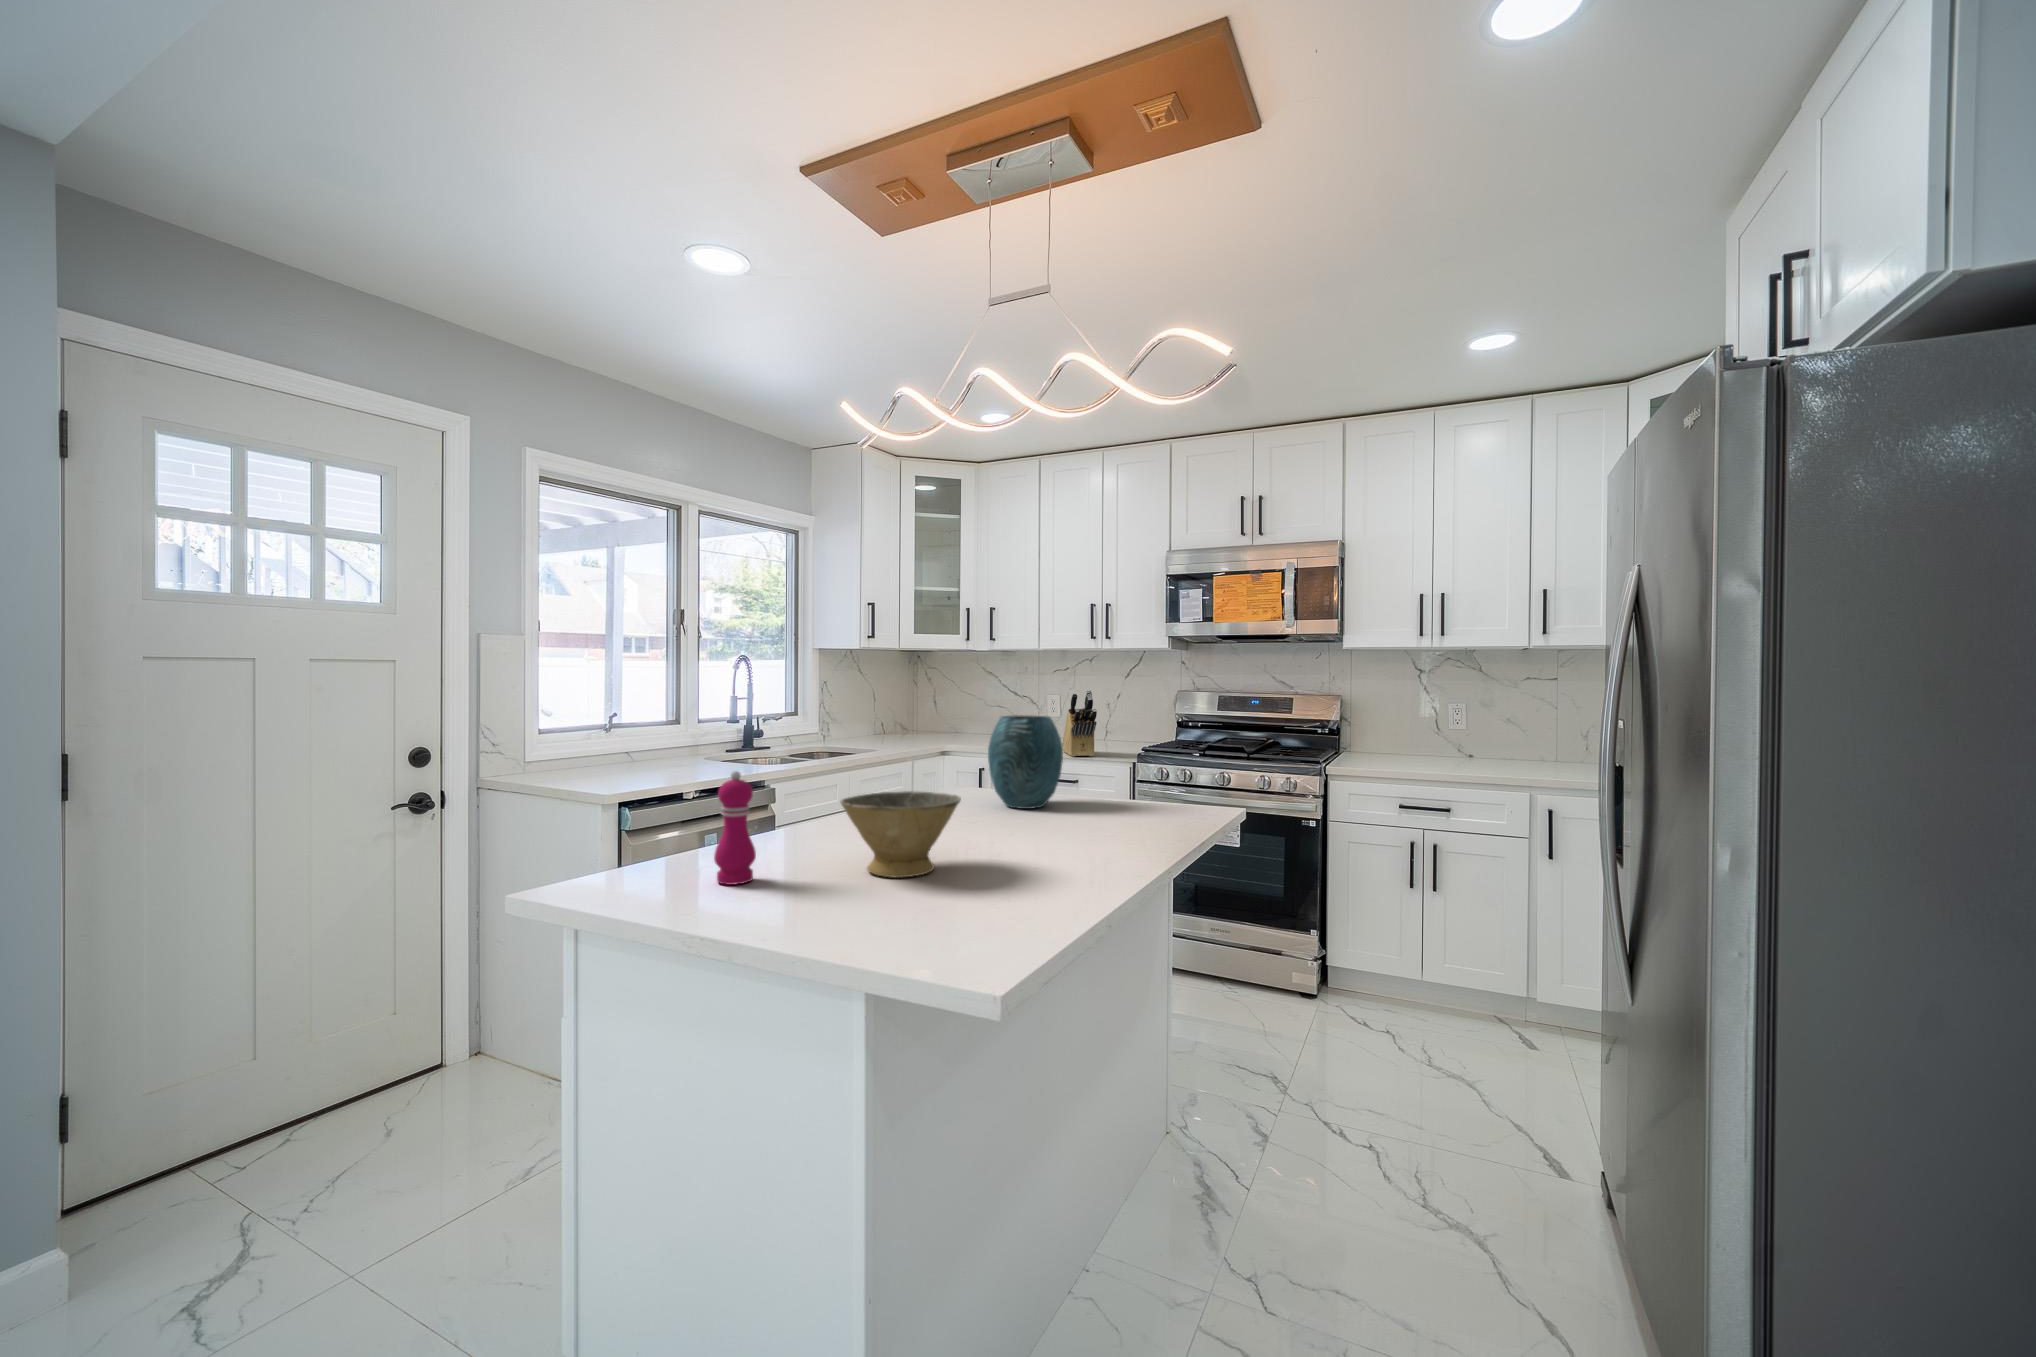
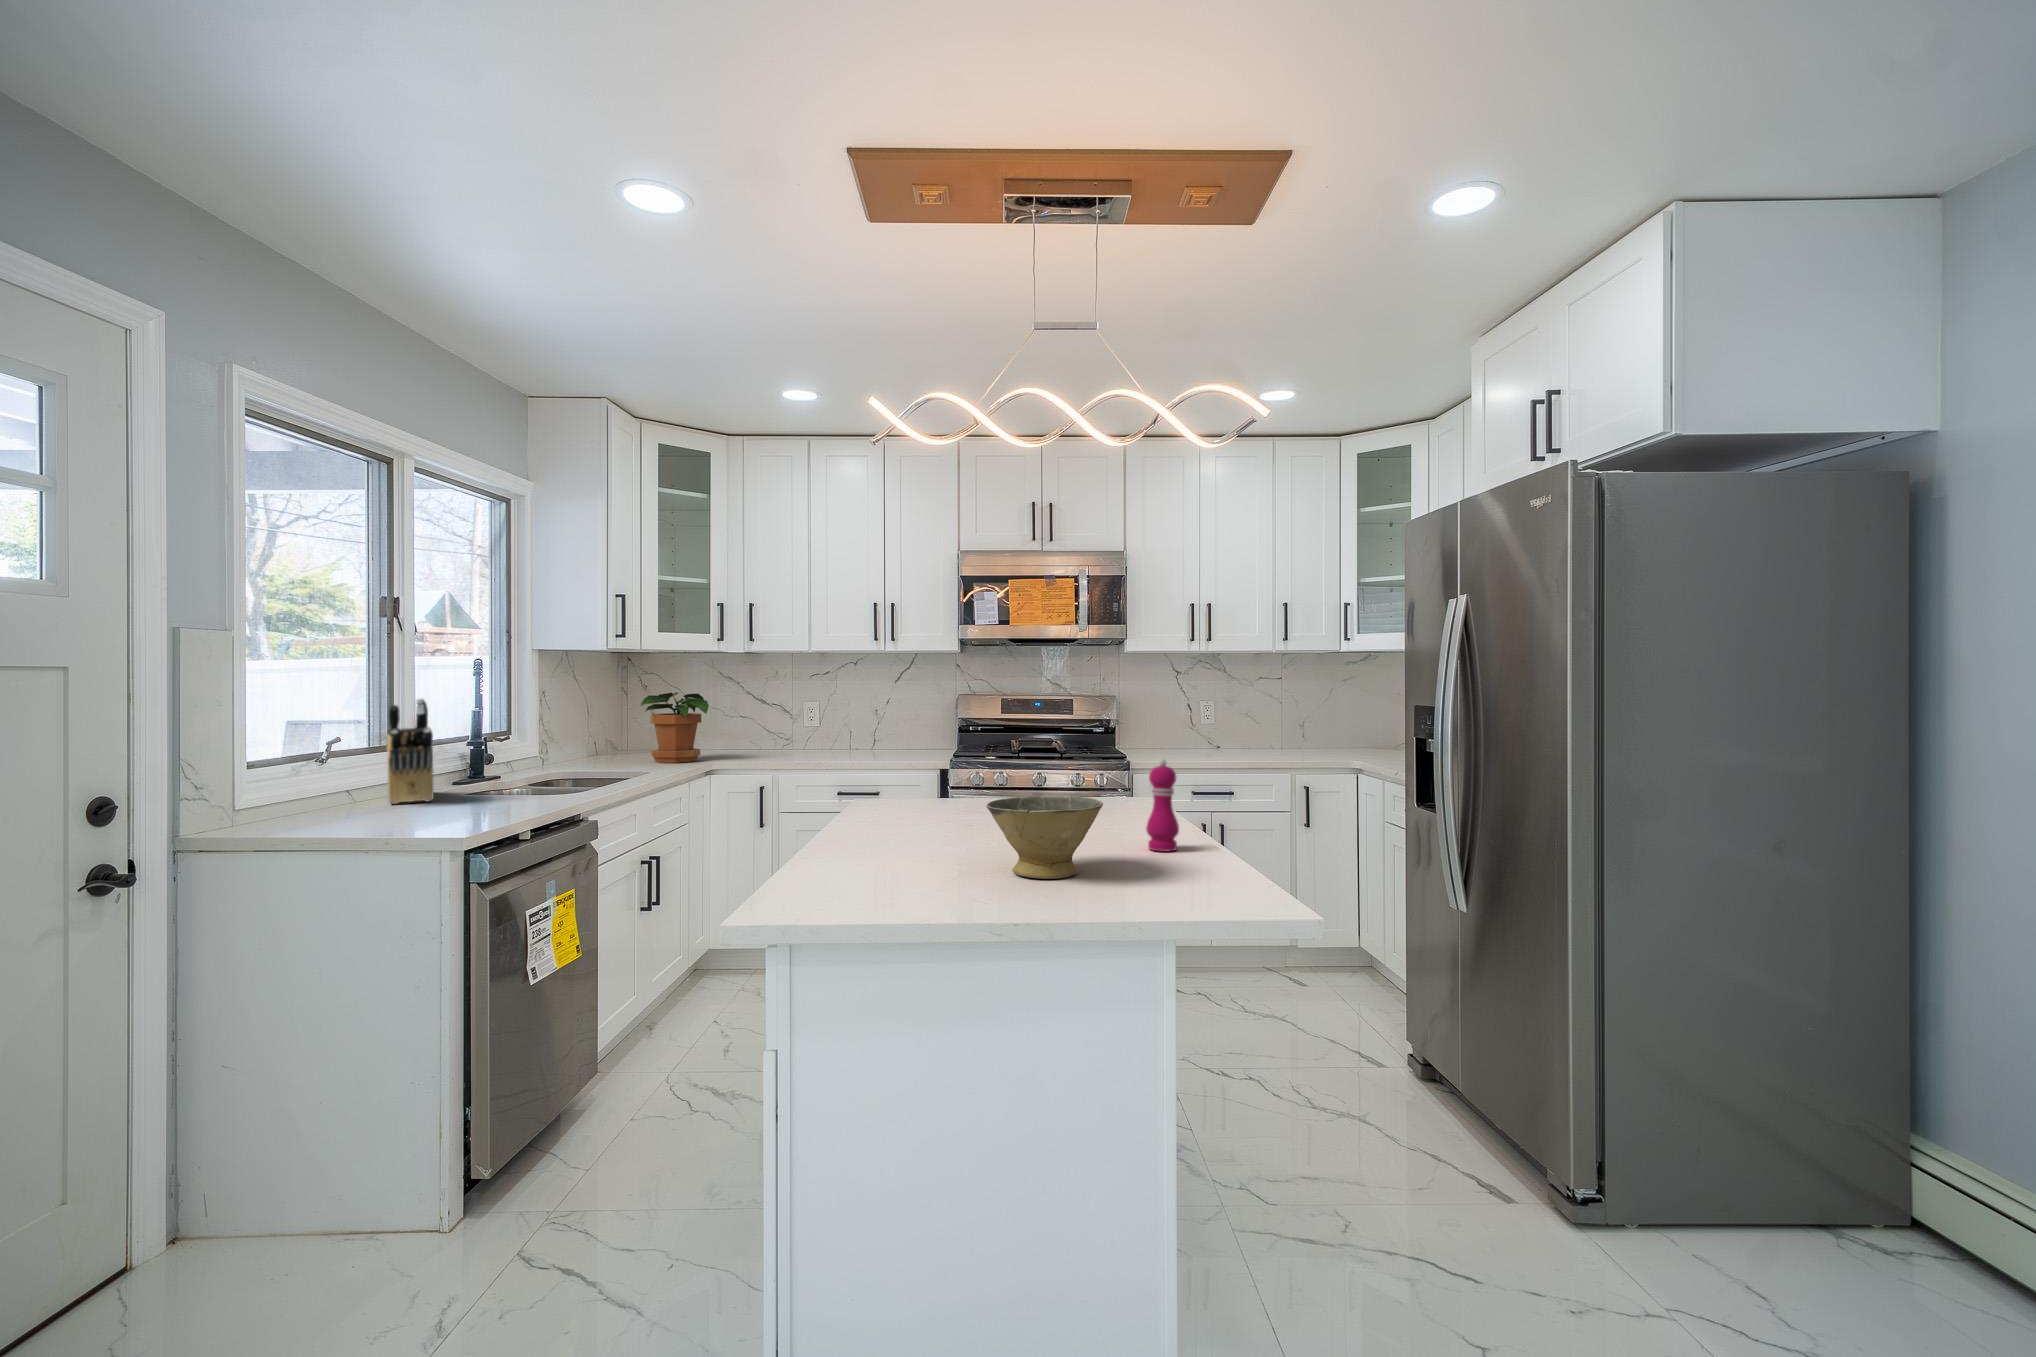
potted plant: none [886,687,942,745] -> present [640,693,709,763]
knife block: present [1062,690,1097,757] -> present [387,699,434,804]
vase: present [988,716,1063,809] -> none [948,720,1023,814]
pepper mill: present [714,771,756,885] -> present [1146,759,1179,852]

